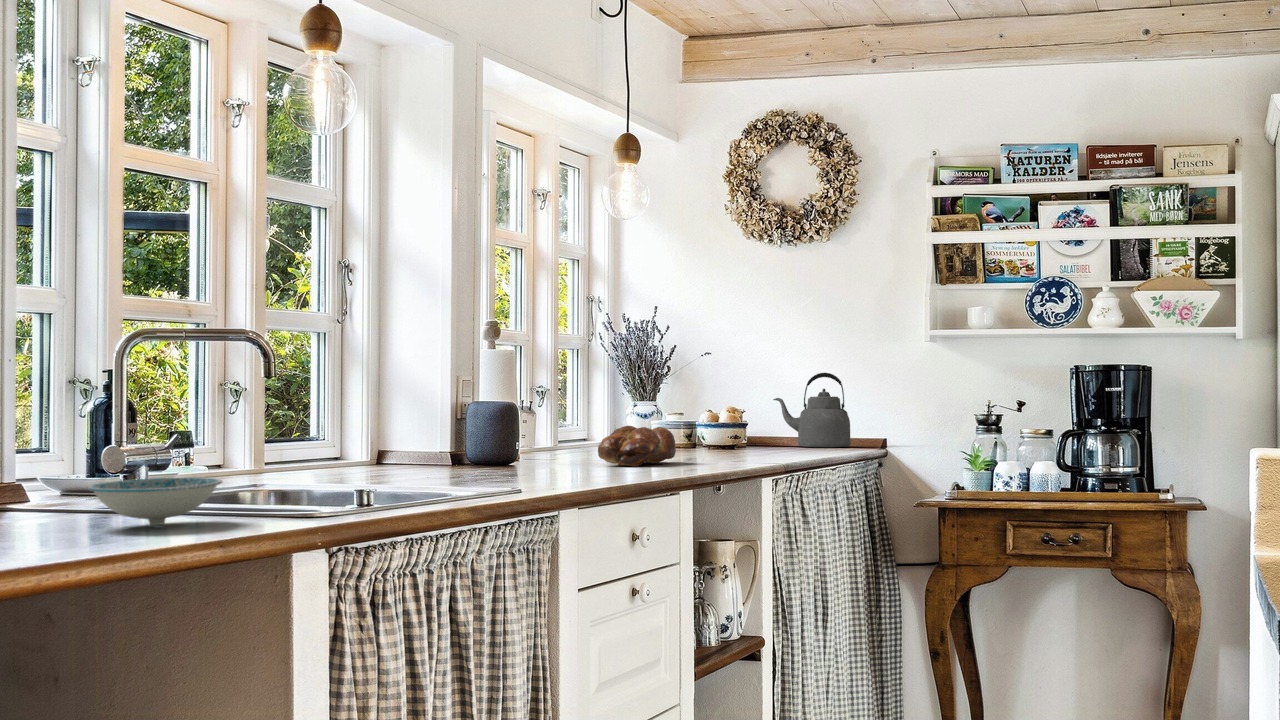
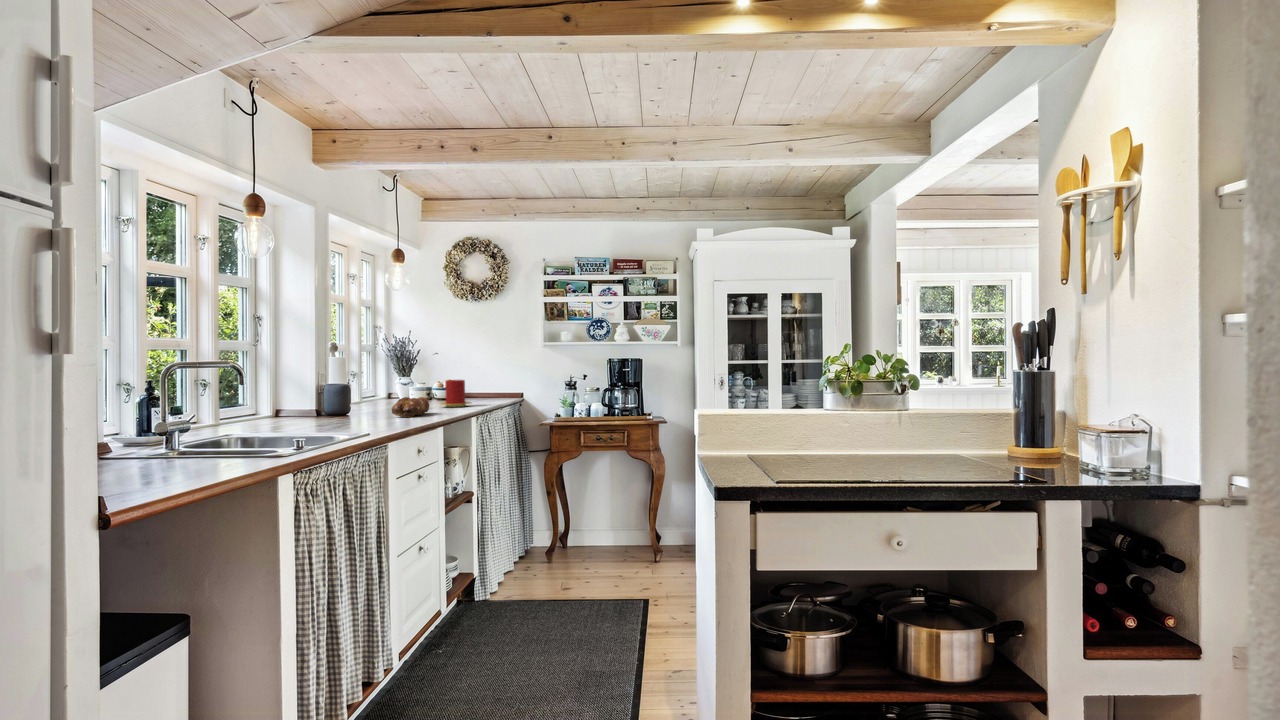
kettle: present [773,373,851,447] -> none [471,362,509,398]
candle: none [703,400,769,456] -> present [440,380,471,407]
ceramic bowl: present [88,477,222,525] -> none [179,446,244,470]

